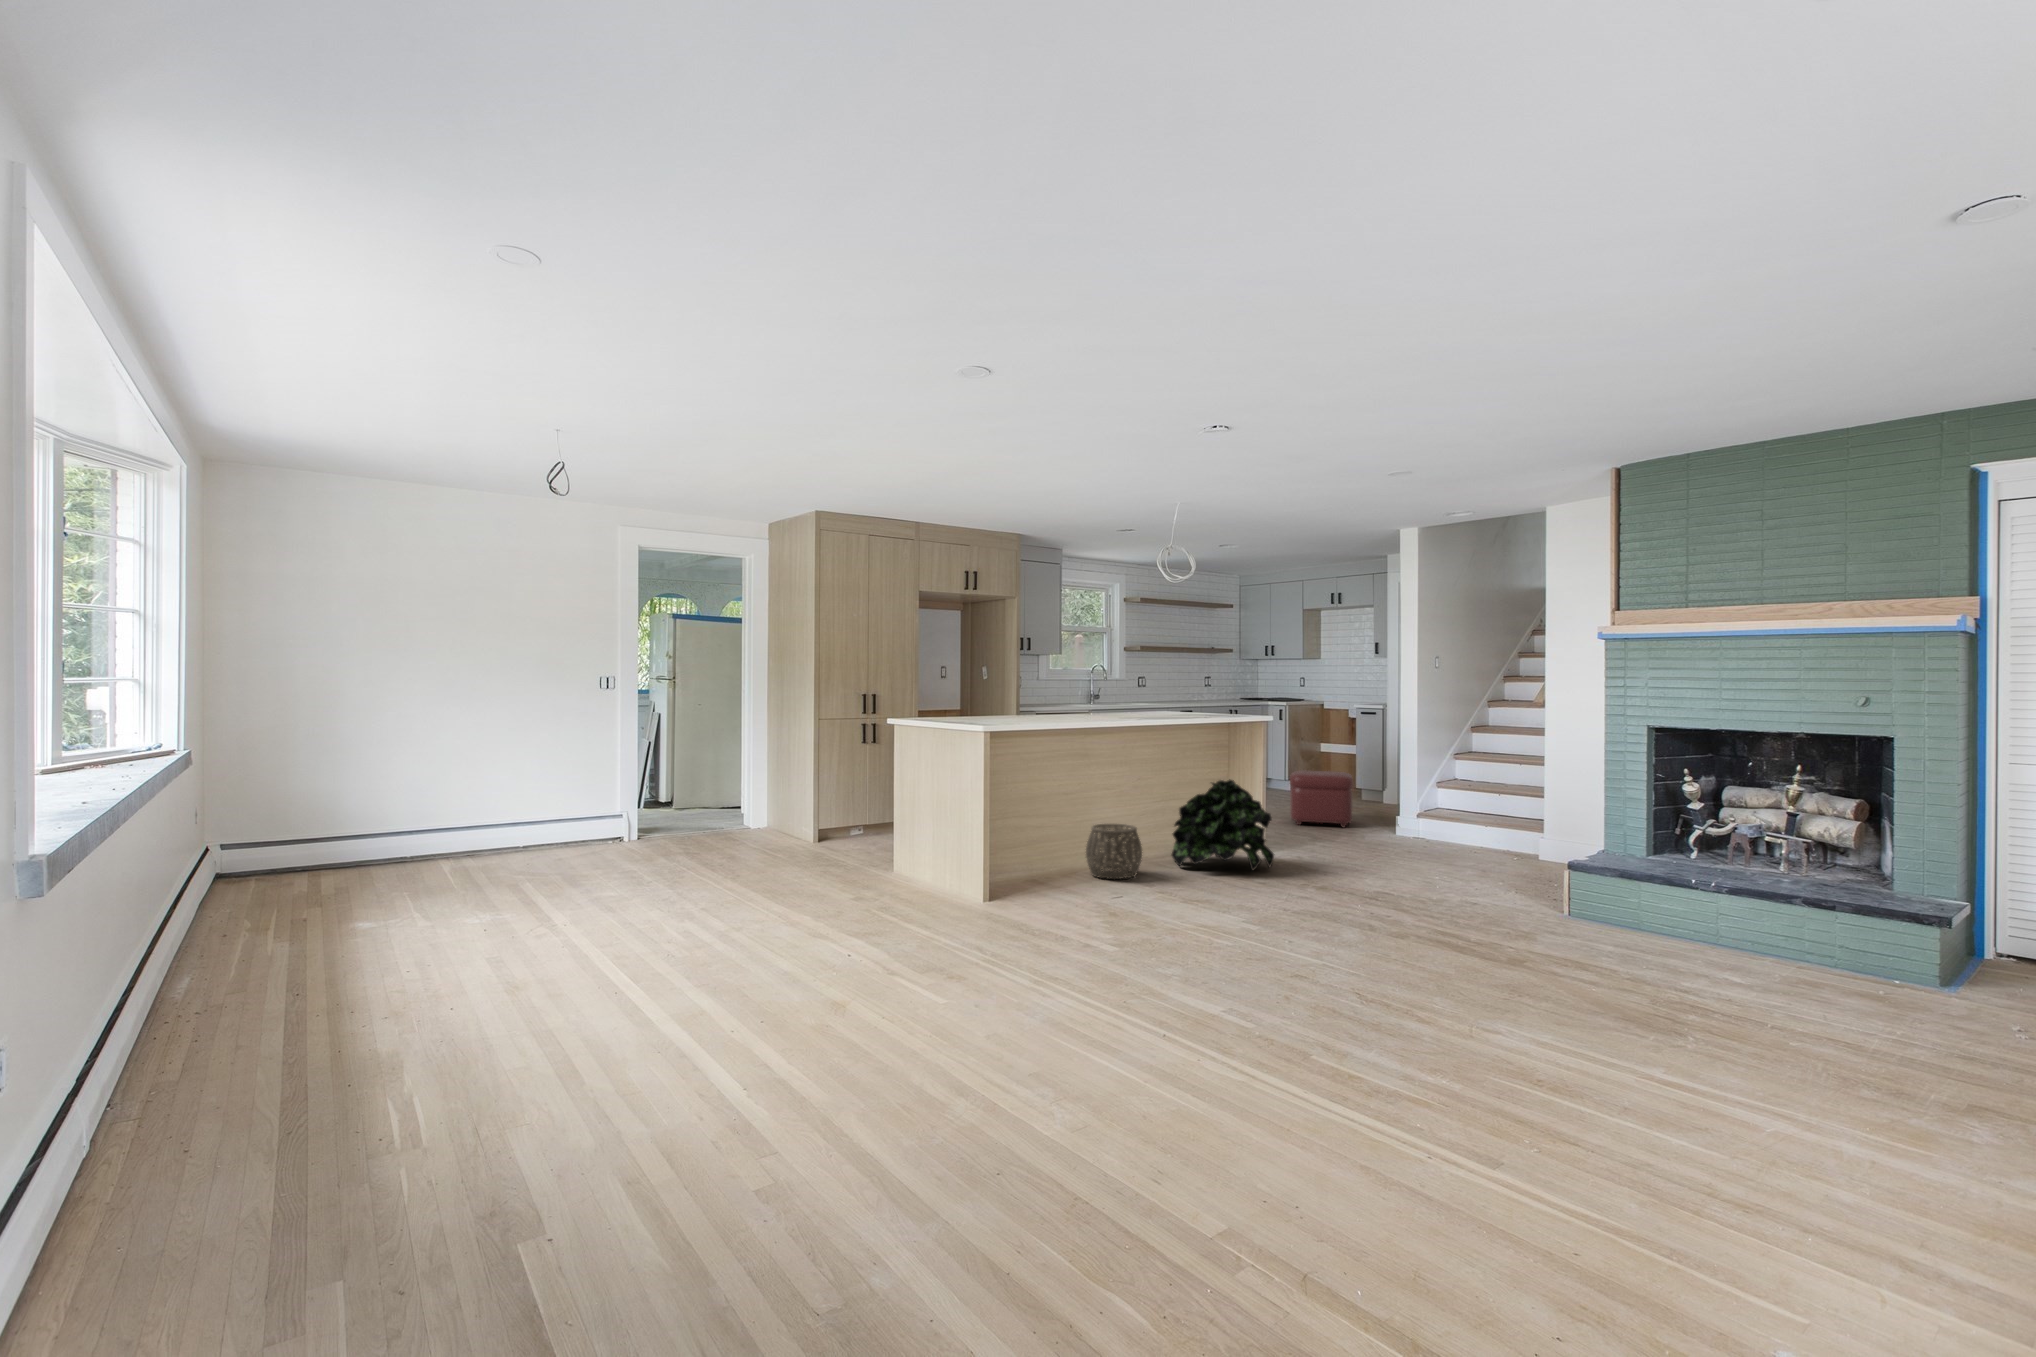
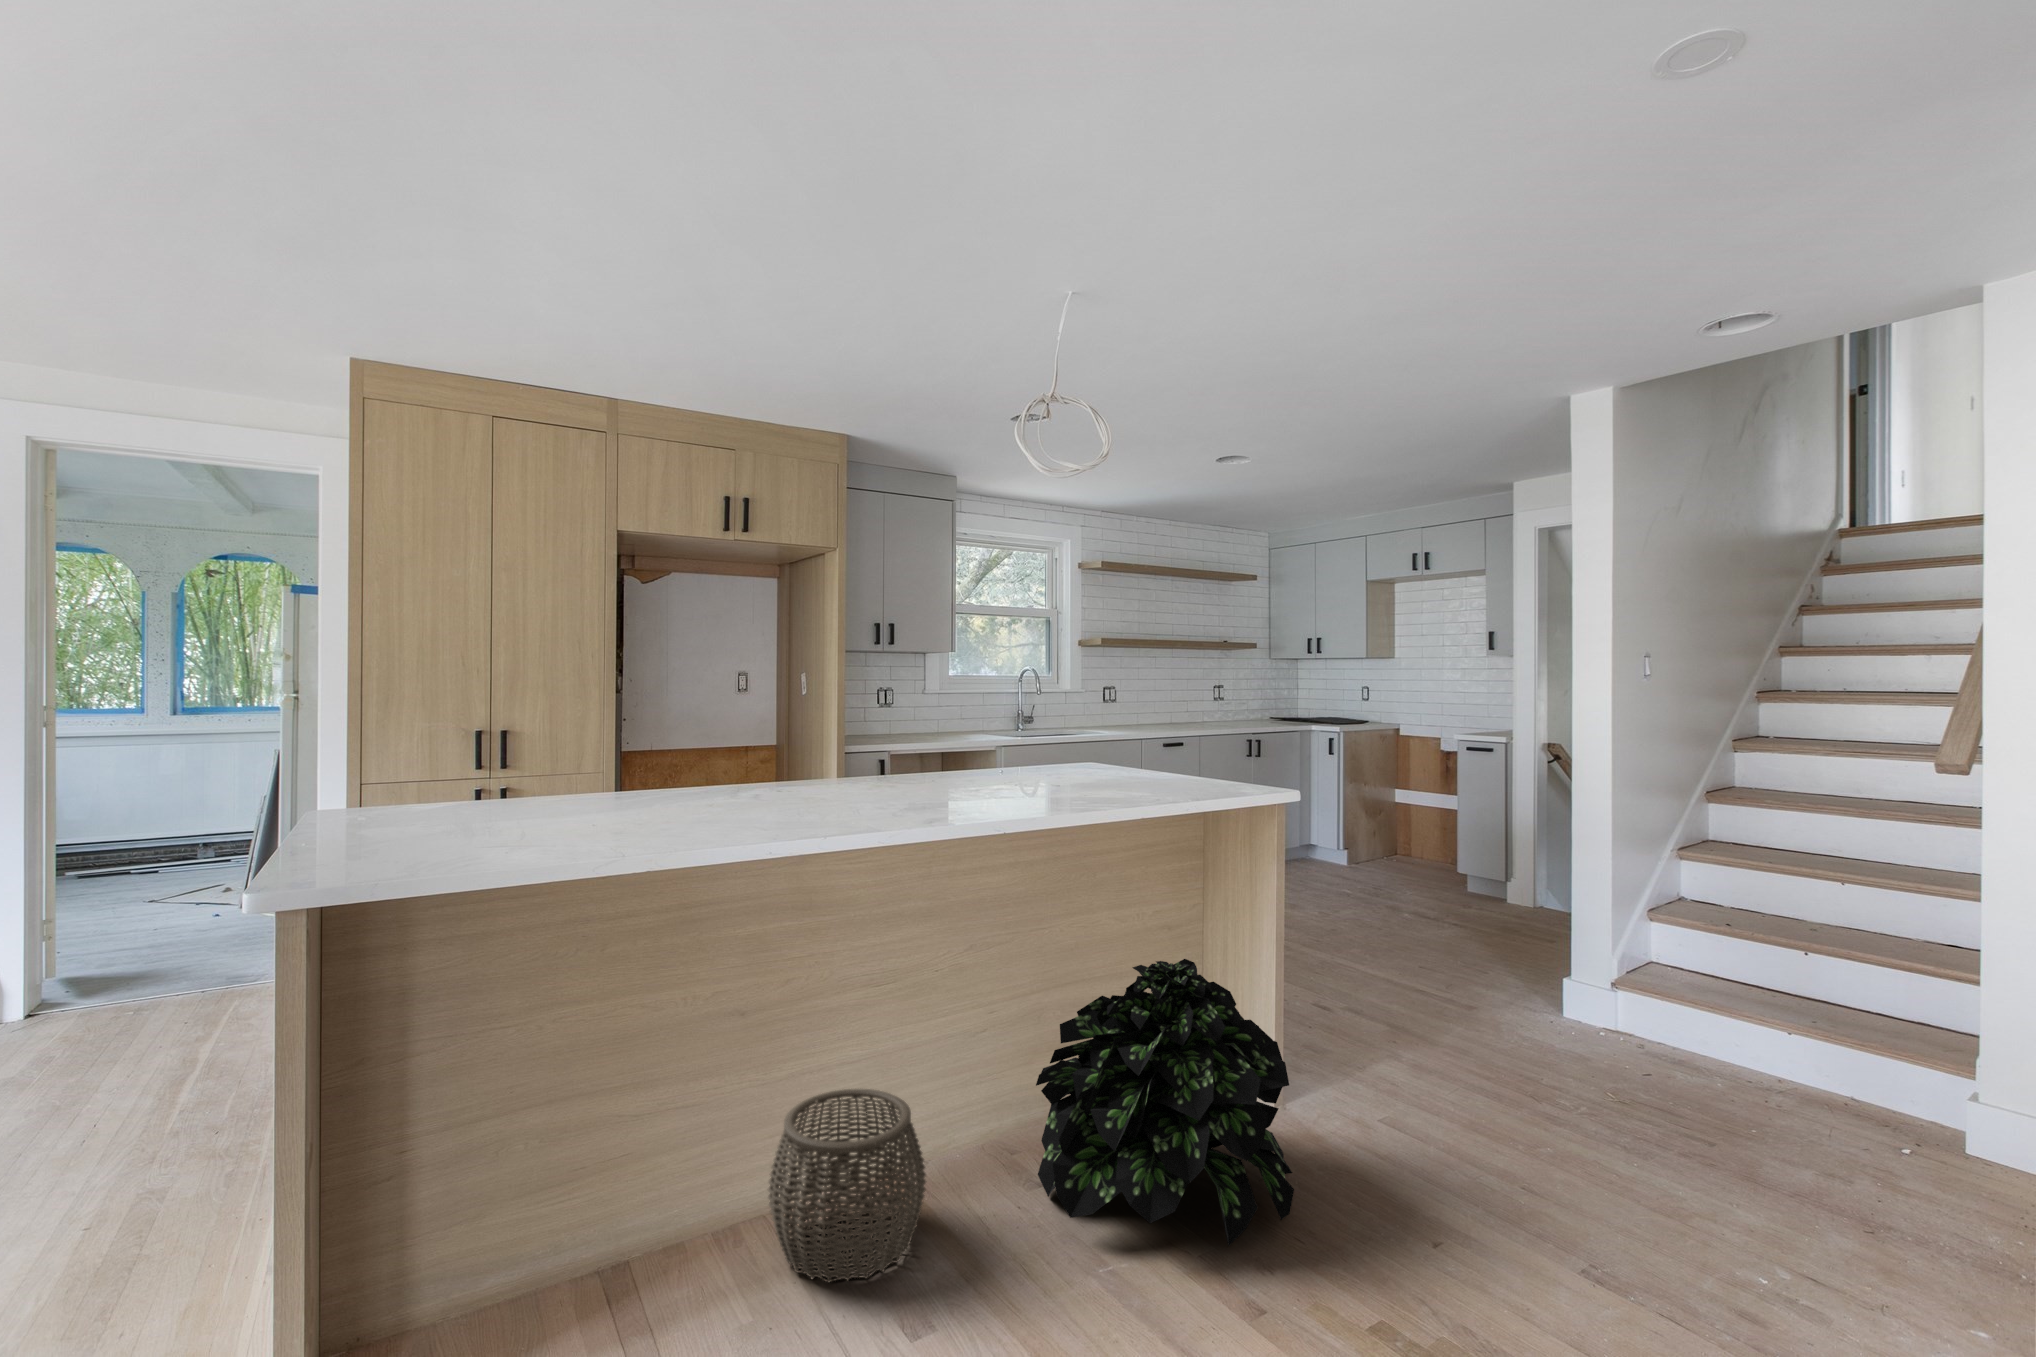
ottoman: present [1290,770,1353,827] -> none [1343,866,1471,990]

